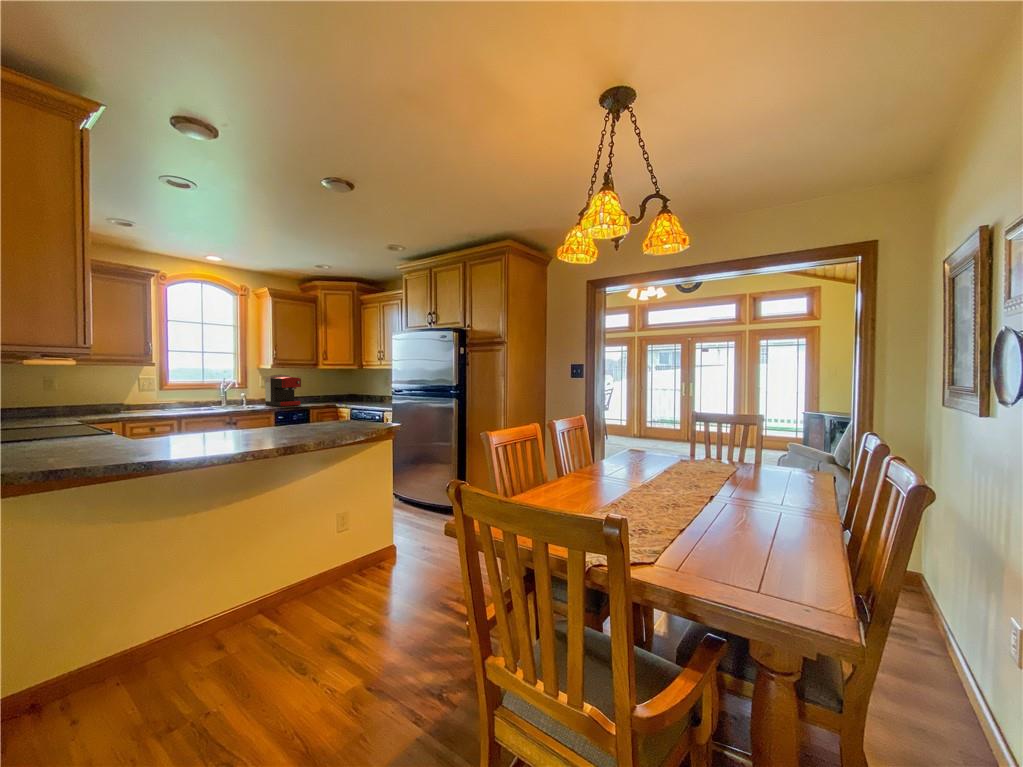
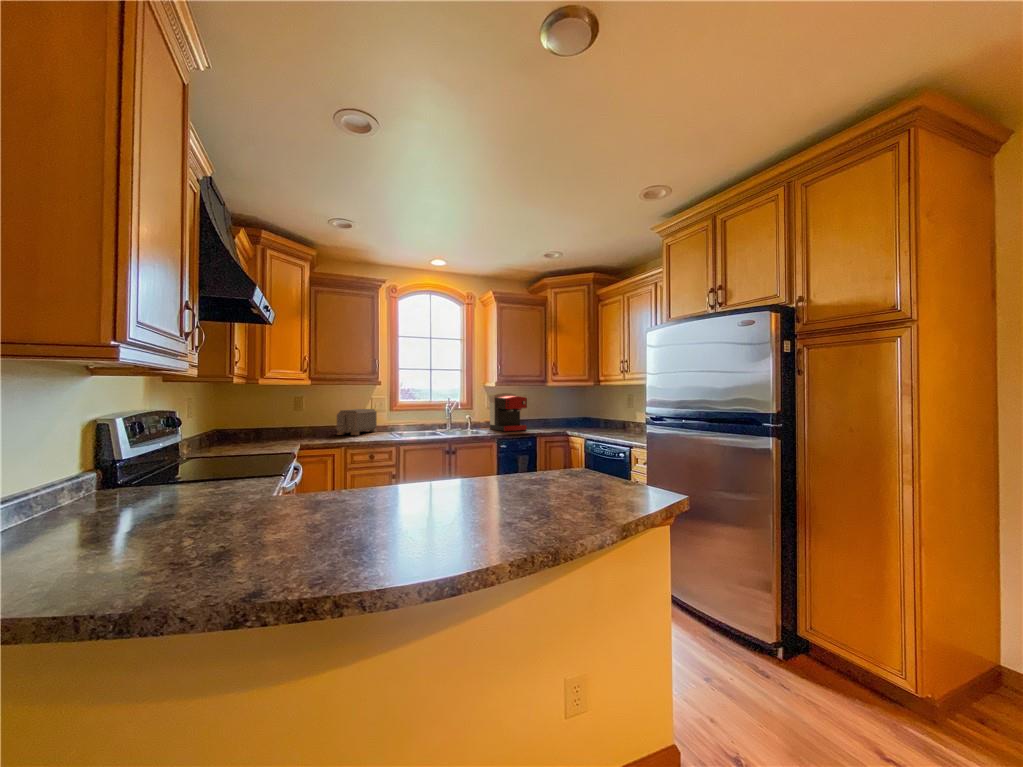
toaster: none [102,388,147,412] -> present [337,409,377,435]

